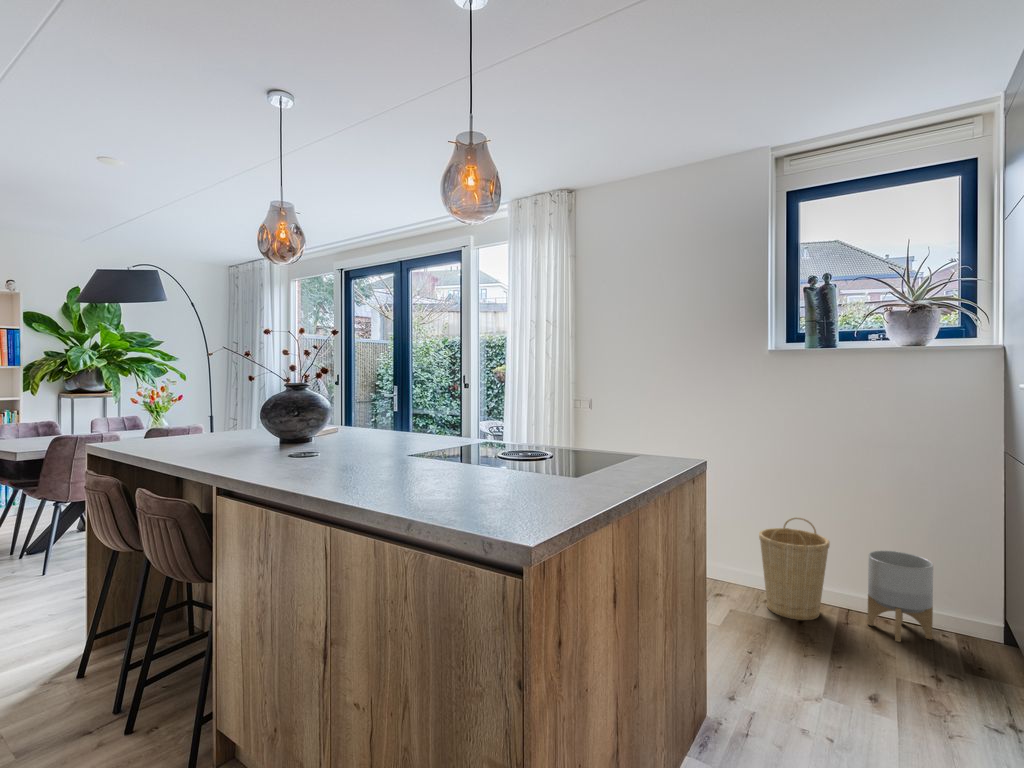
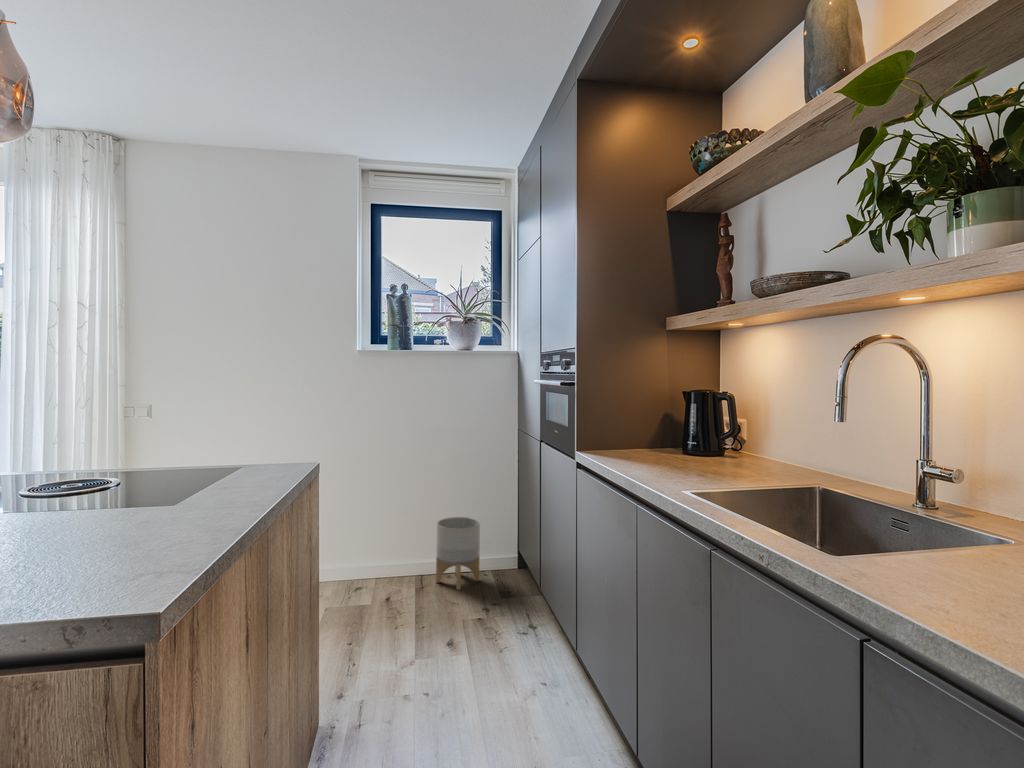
basket: present [759,517,830,620] -> none [349,502,408,596]

